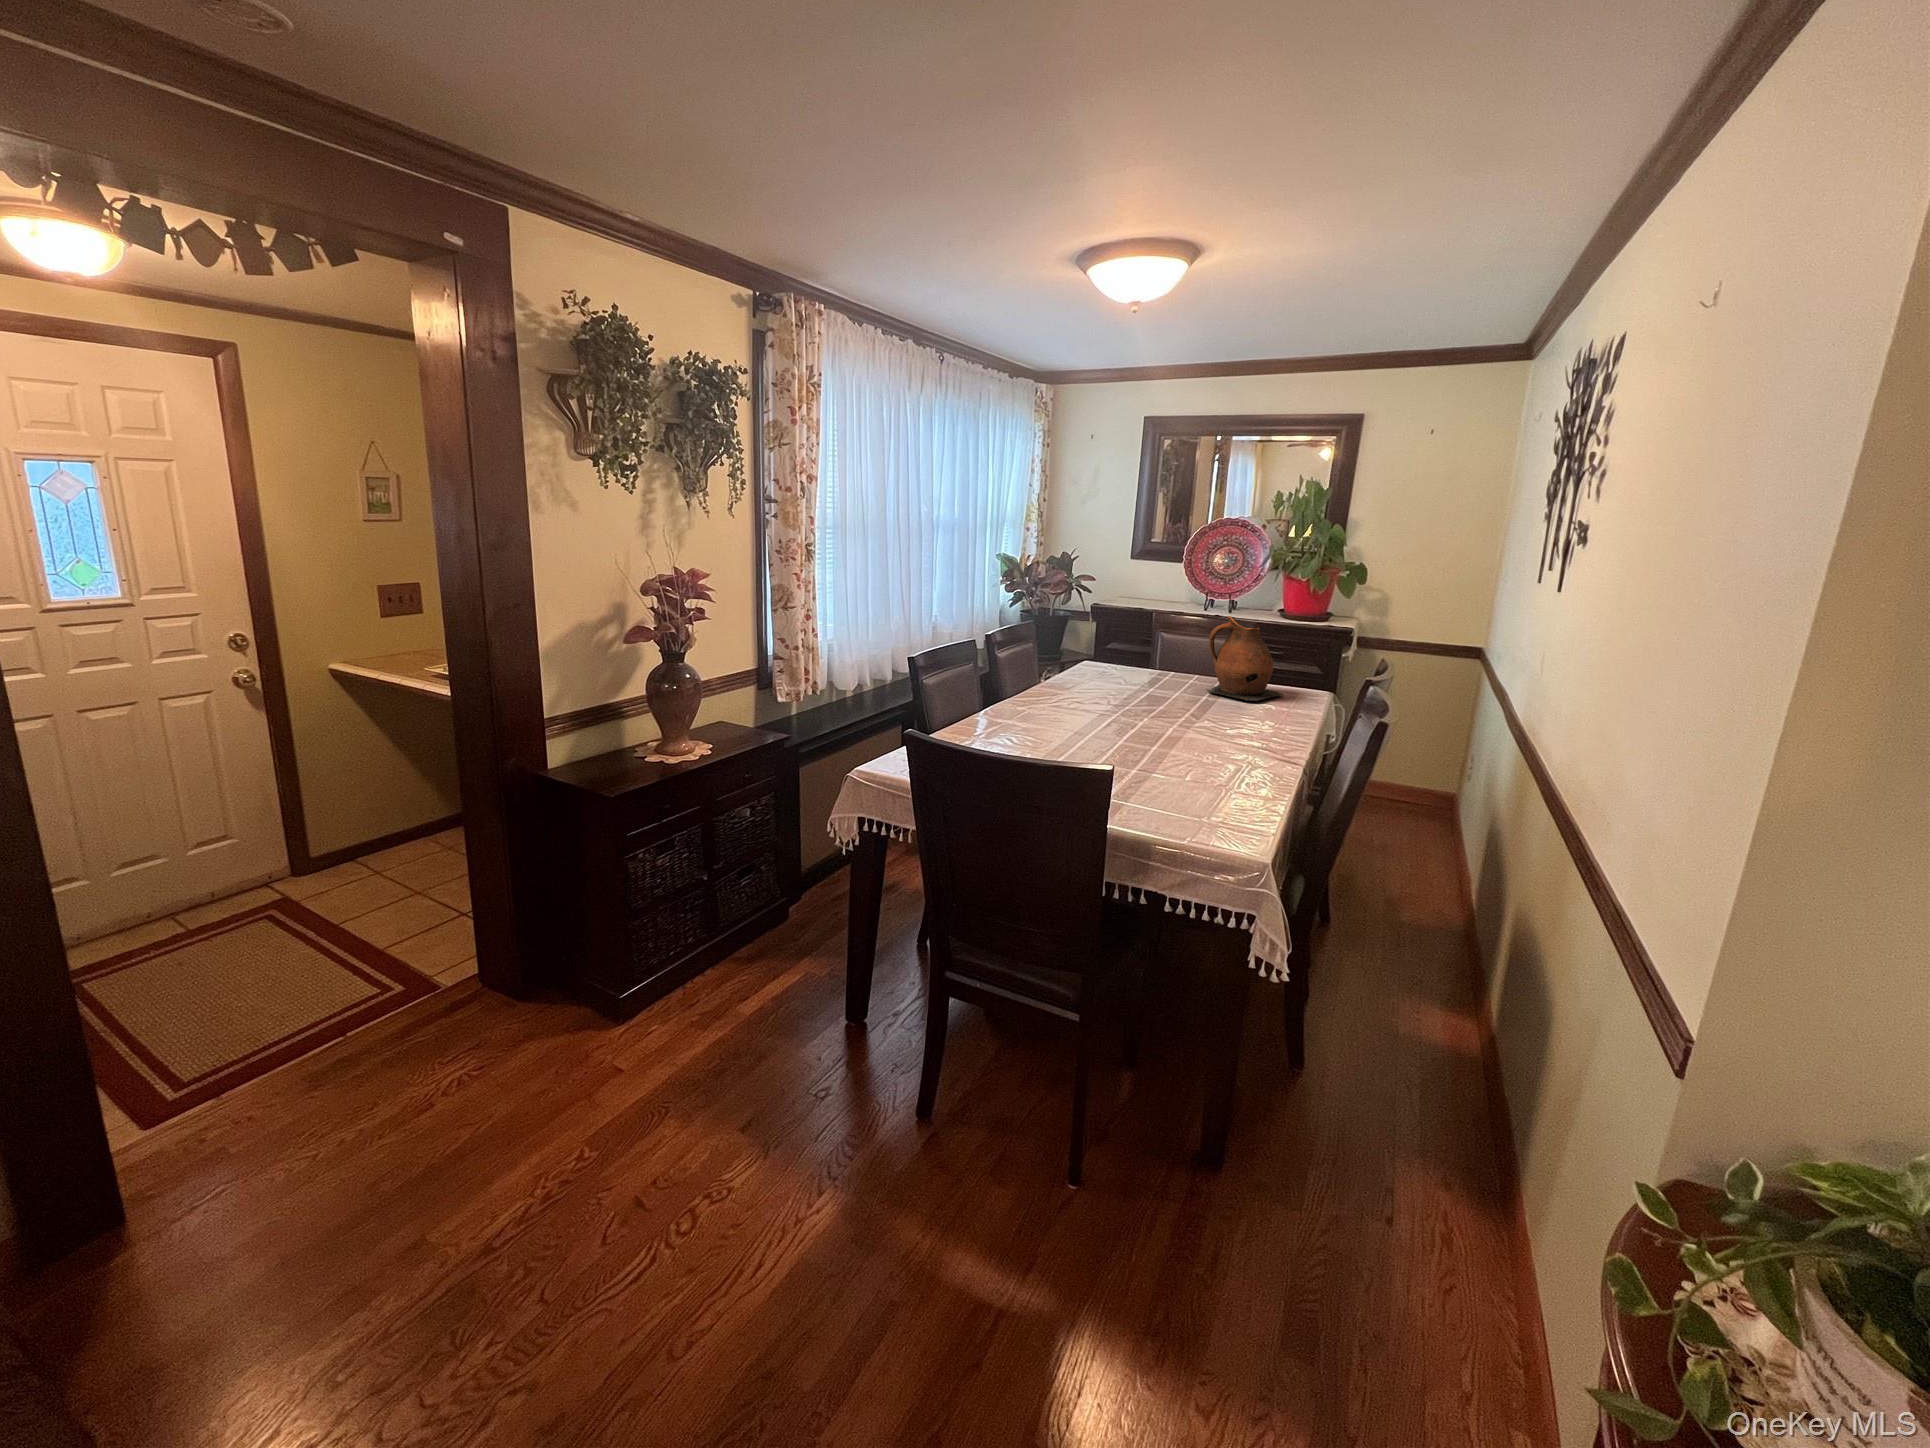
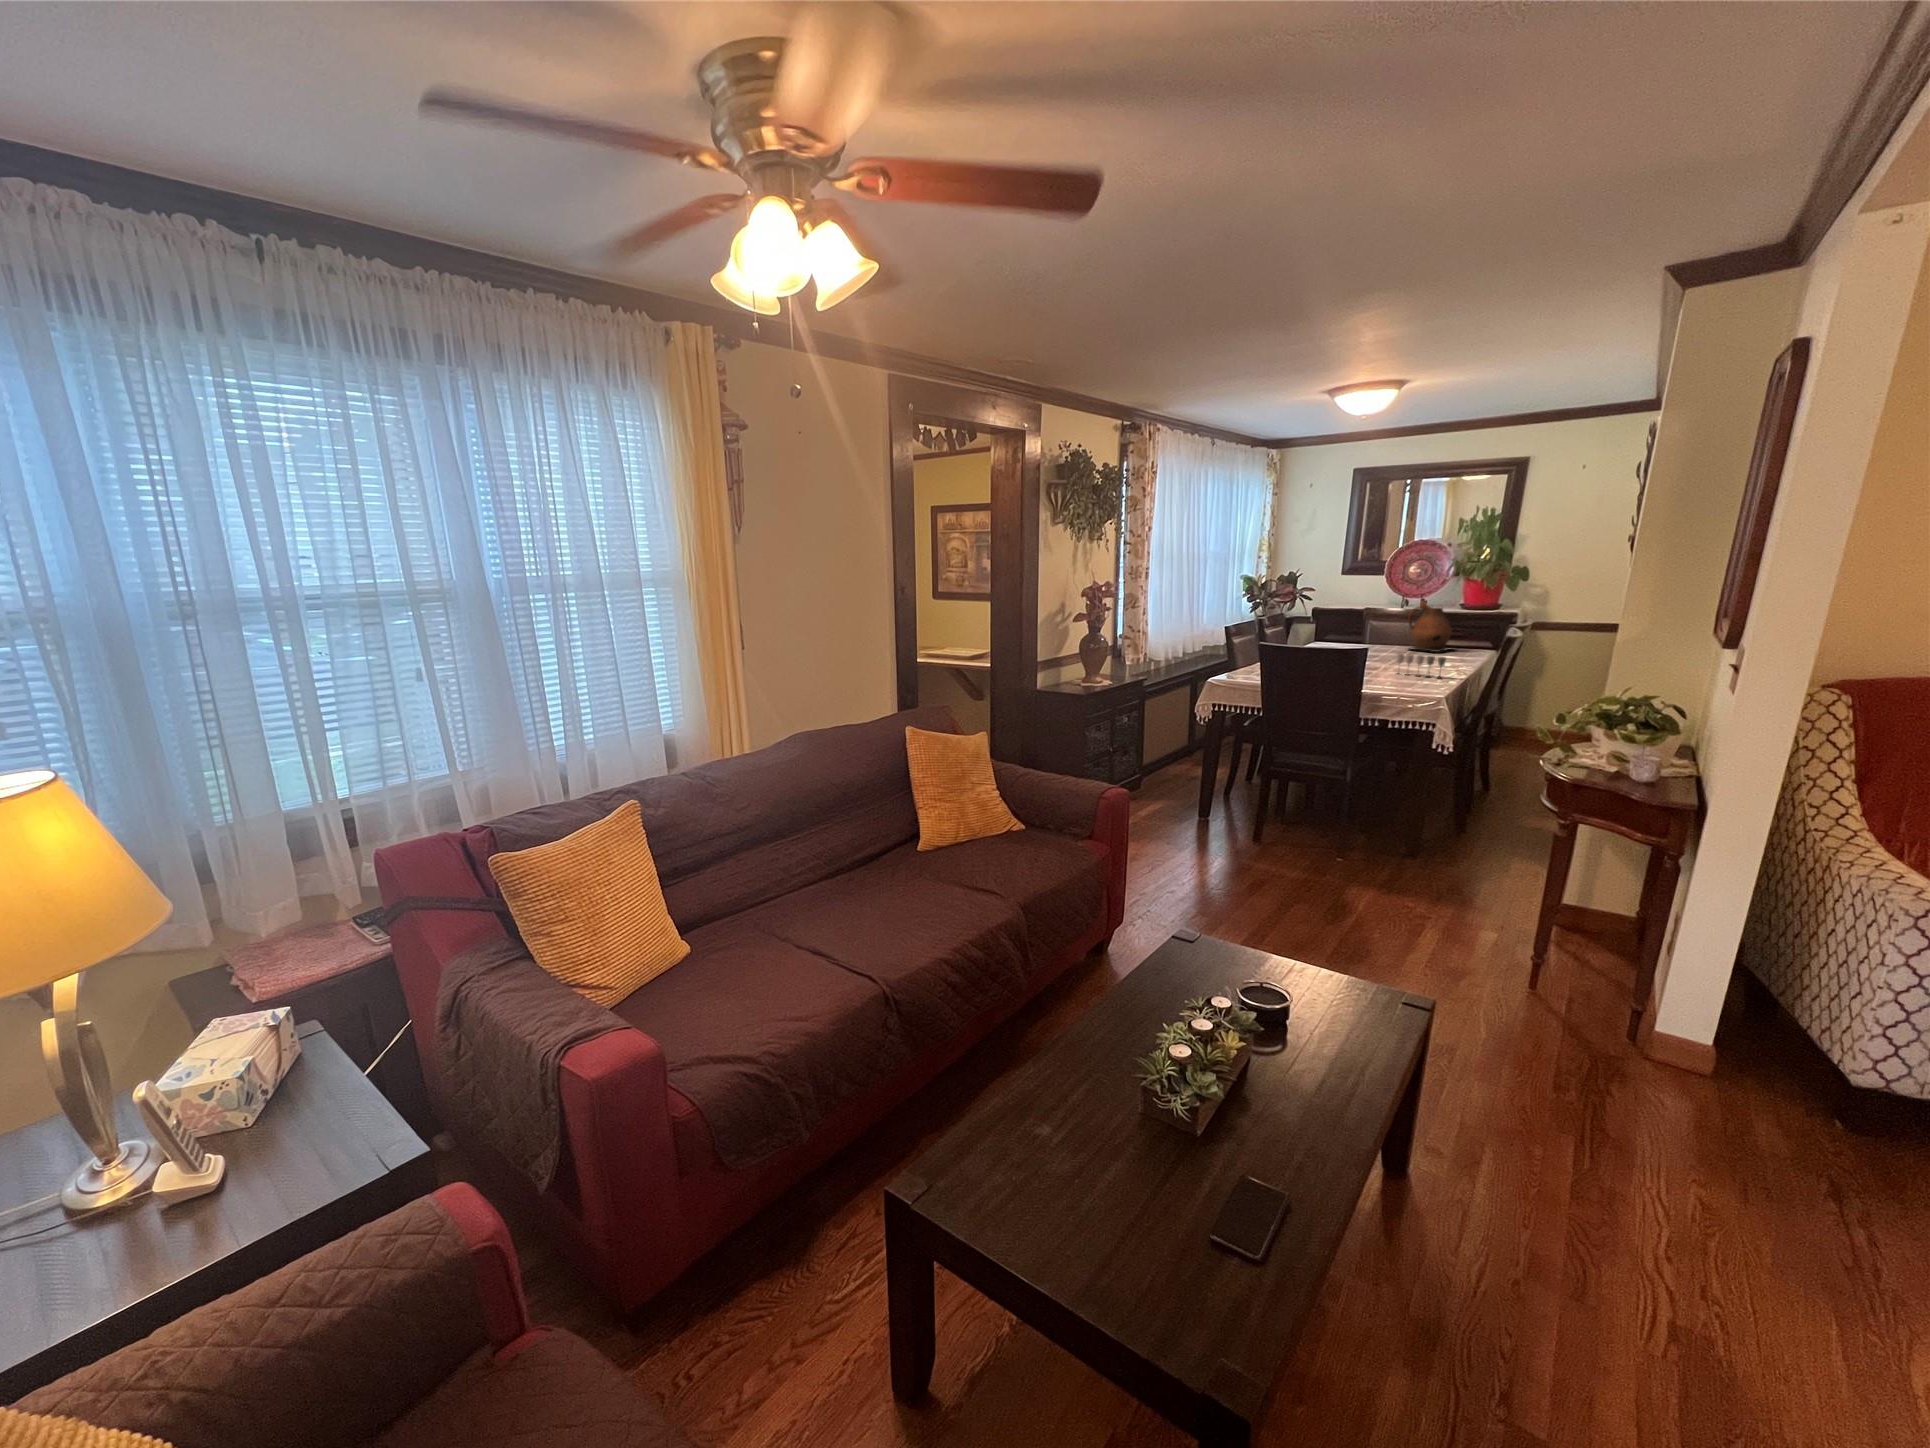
wine glass: none [1183,727,1271,783] -> present [1397,654,1446,678]

